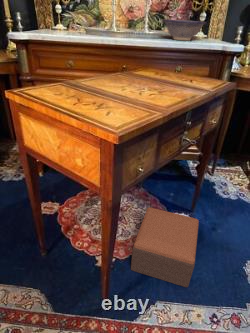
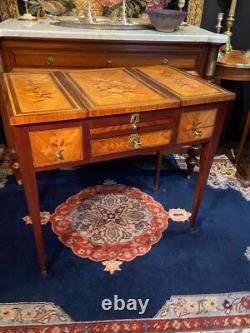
footstool: present [131,207,199,287] -> none [140,206,204,280]

